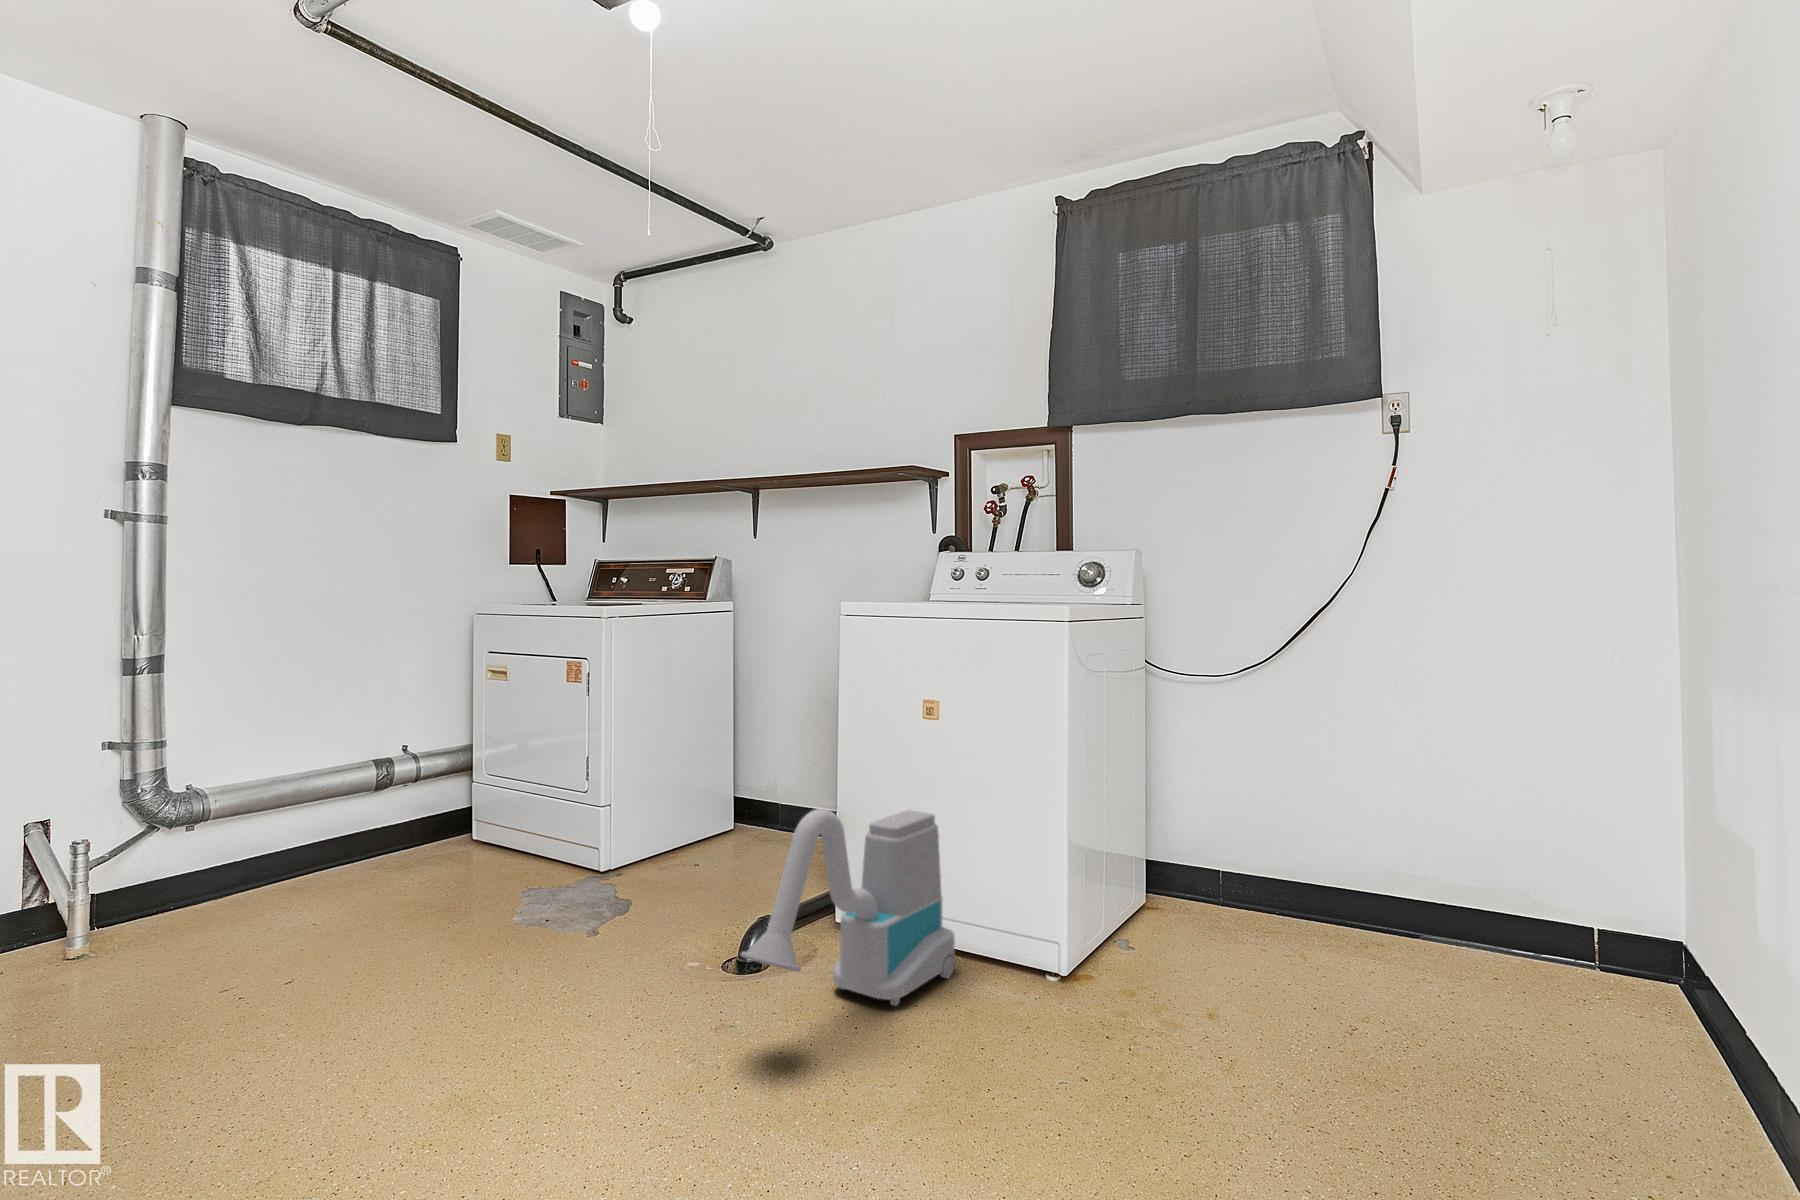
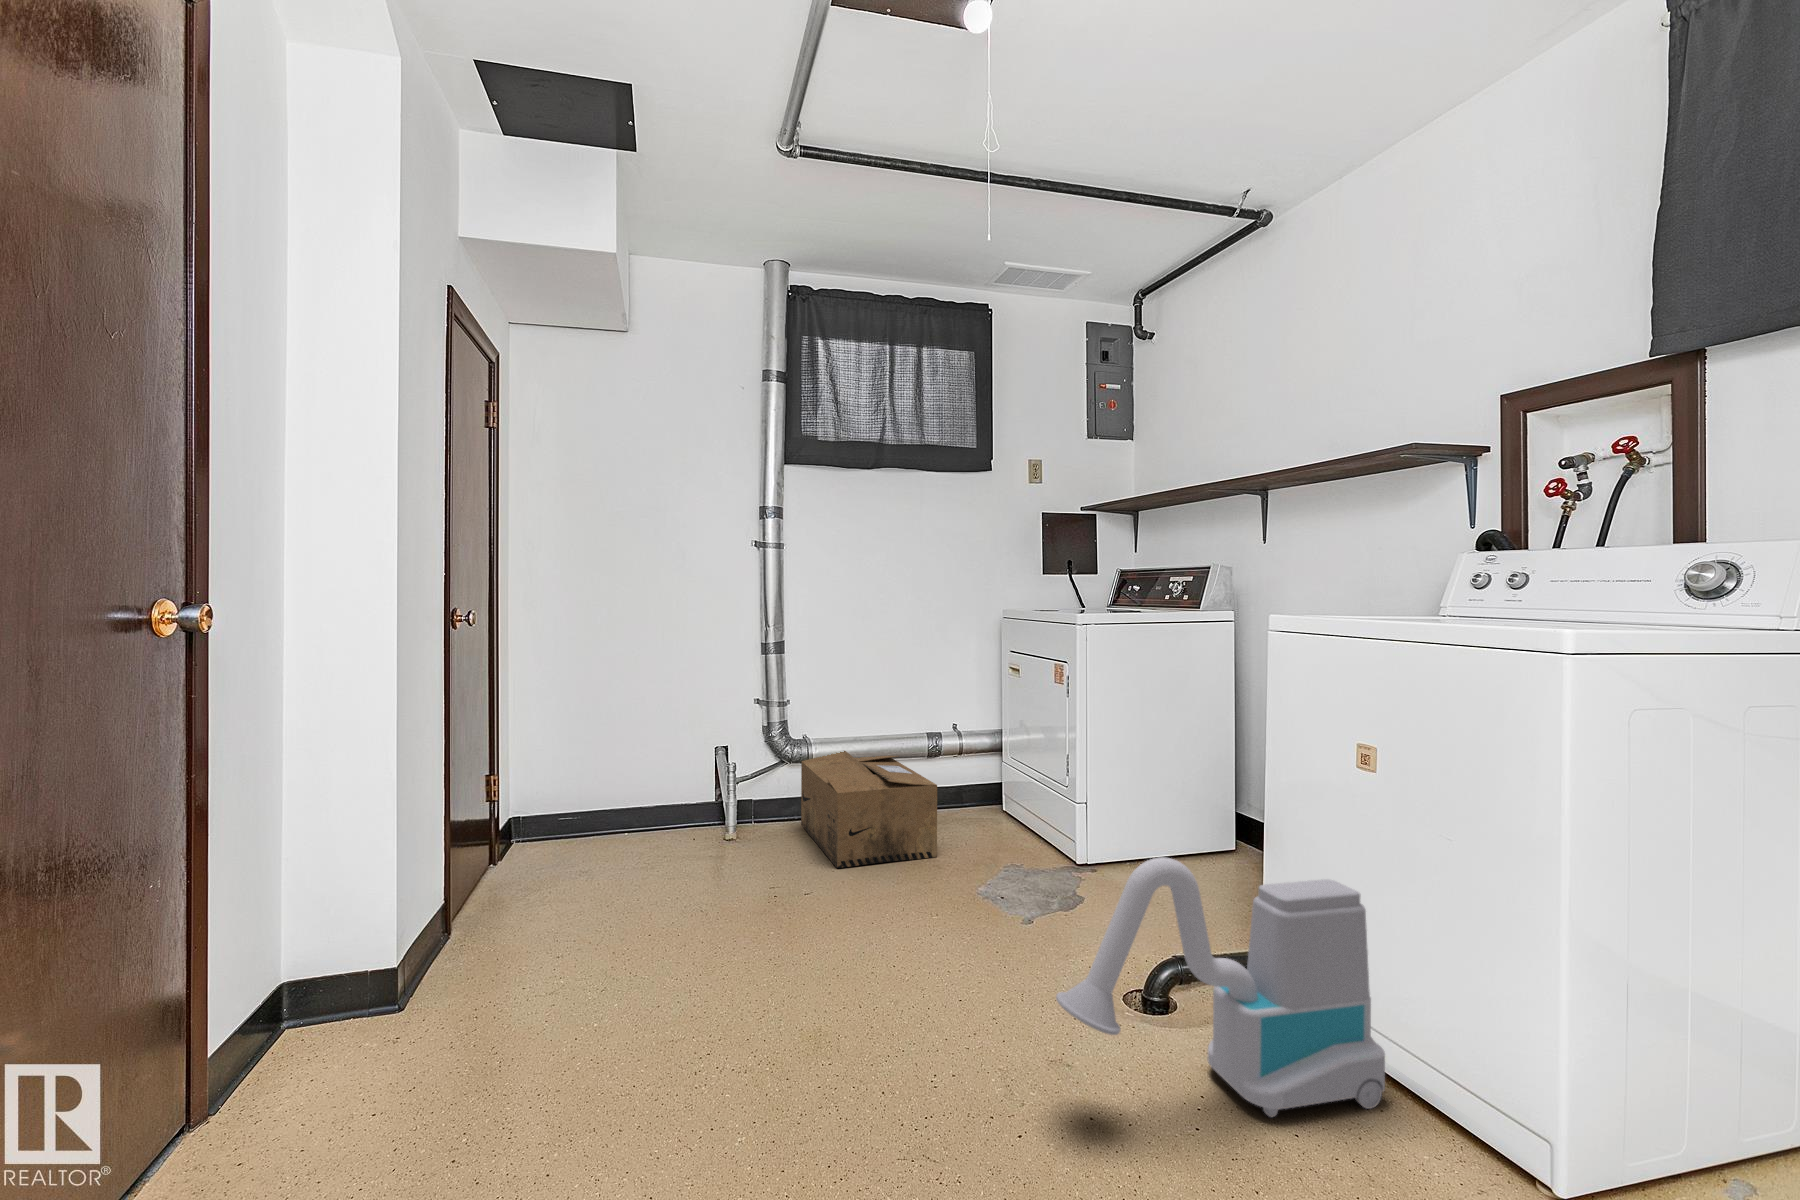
cardboard box: none [193,791,434,941] -> present [801,751,937,868]

